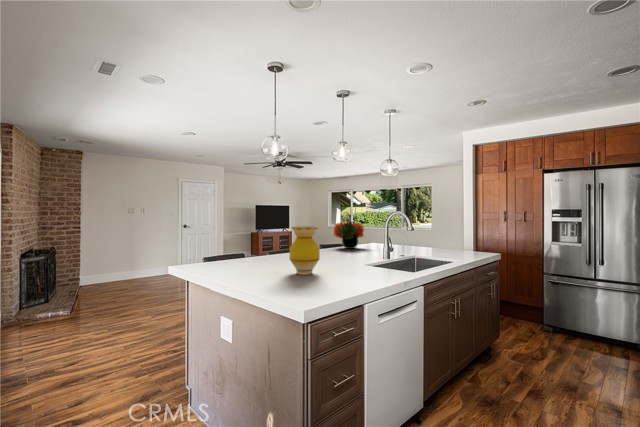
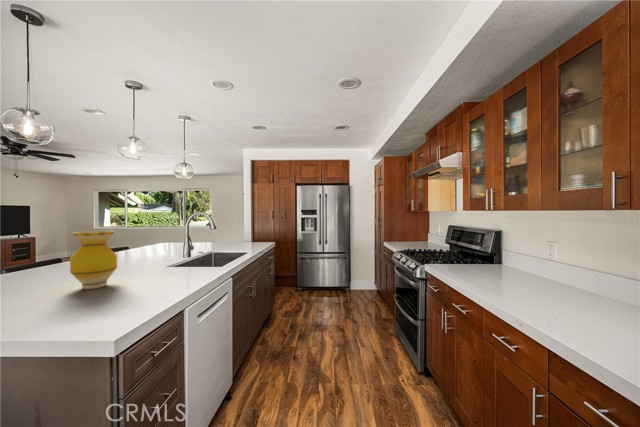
flower arrangement: present [334,220,364,249] -> none [117,221,157,251]

